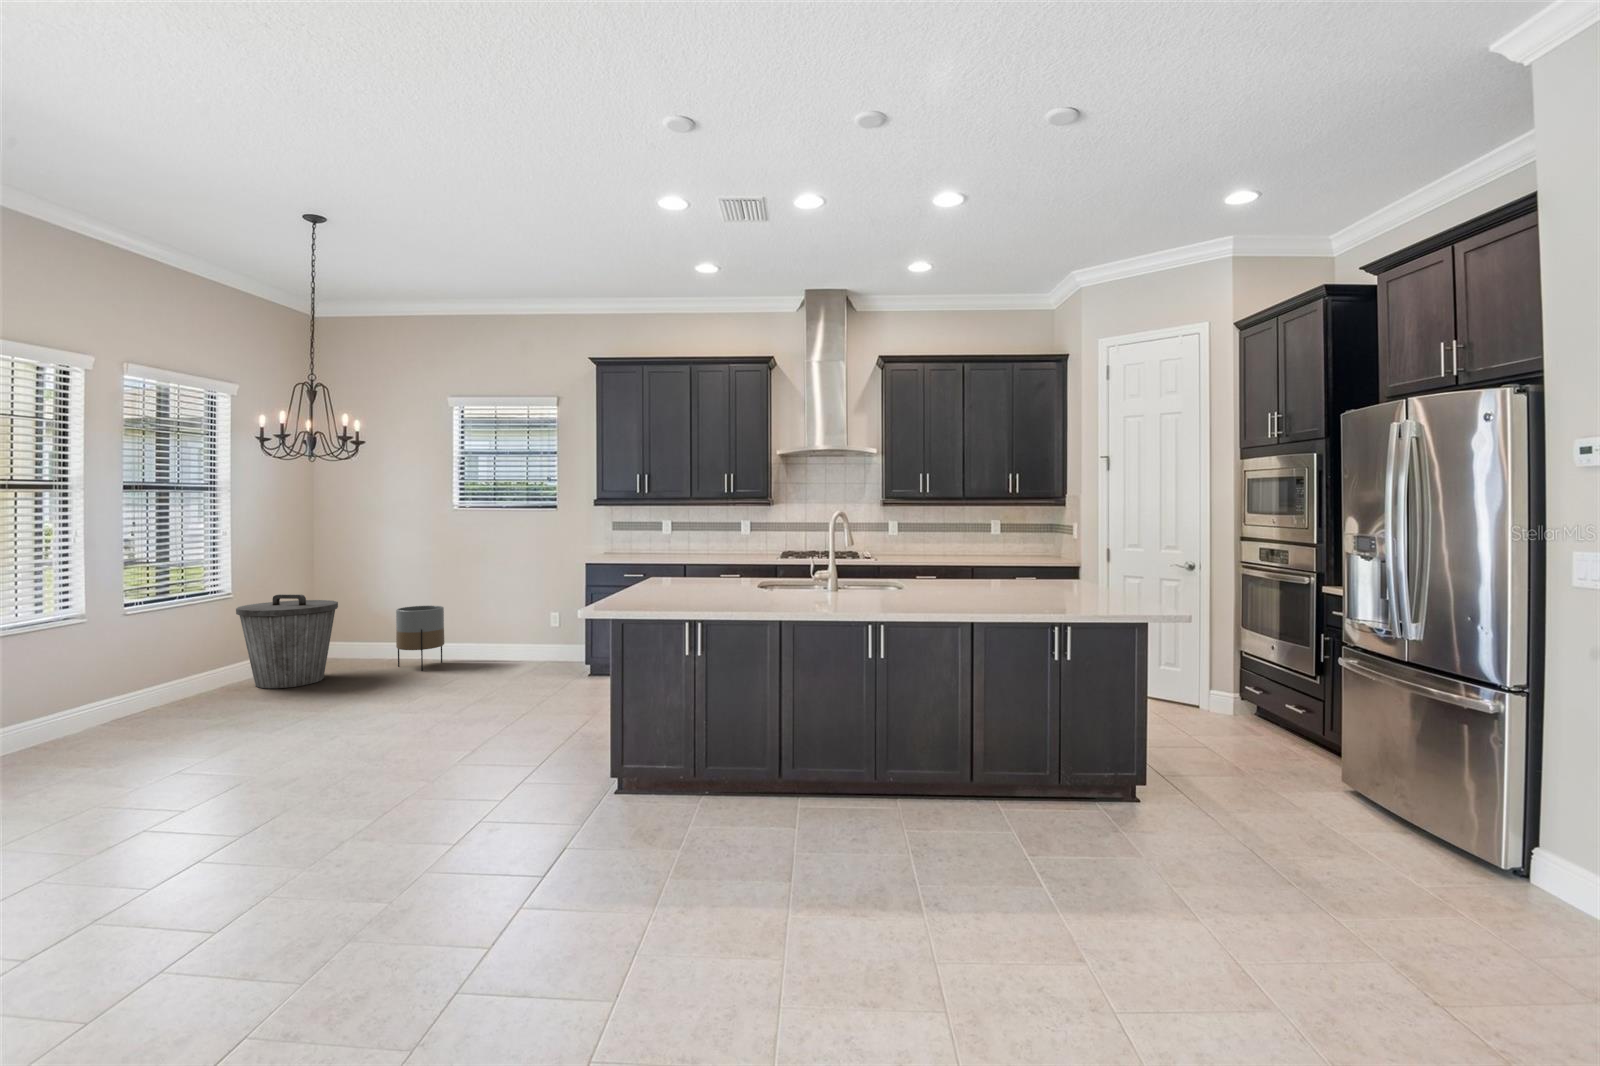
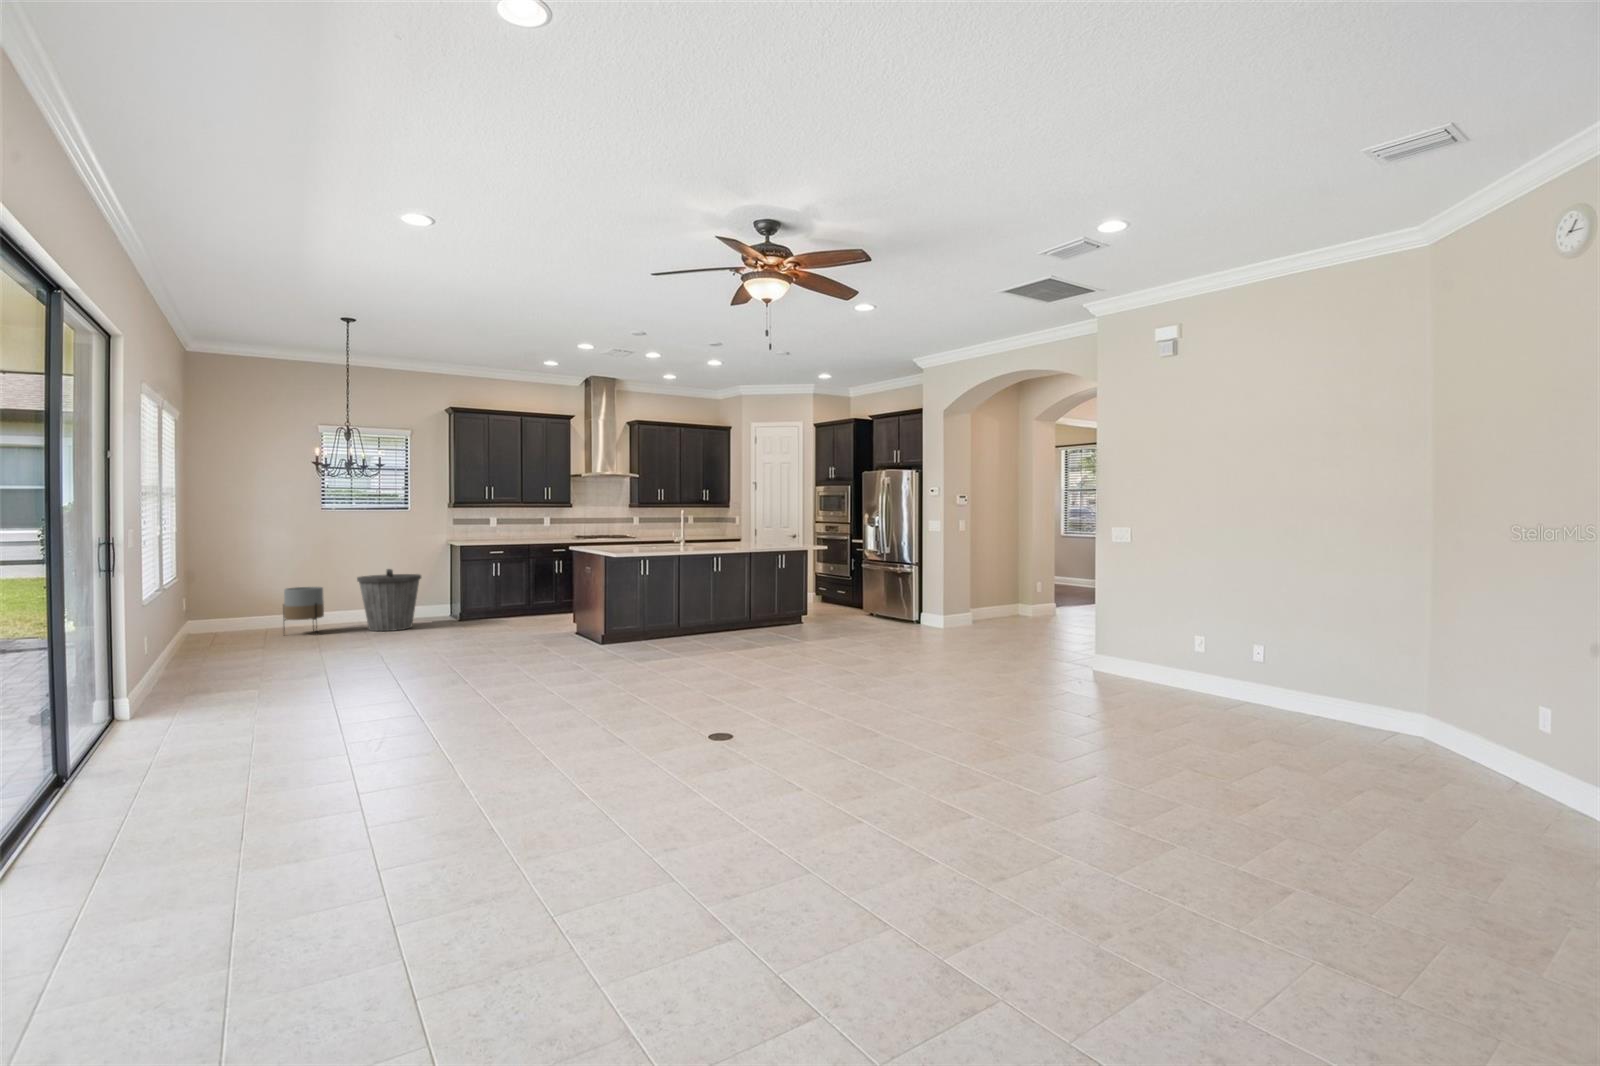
trash can: present [236,594,338,688] -> present [357,569,421,631]

